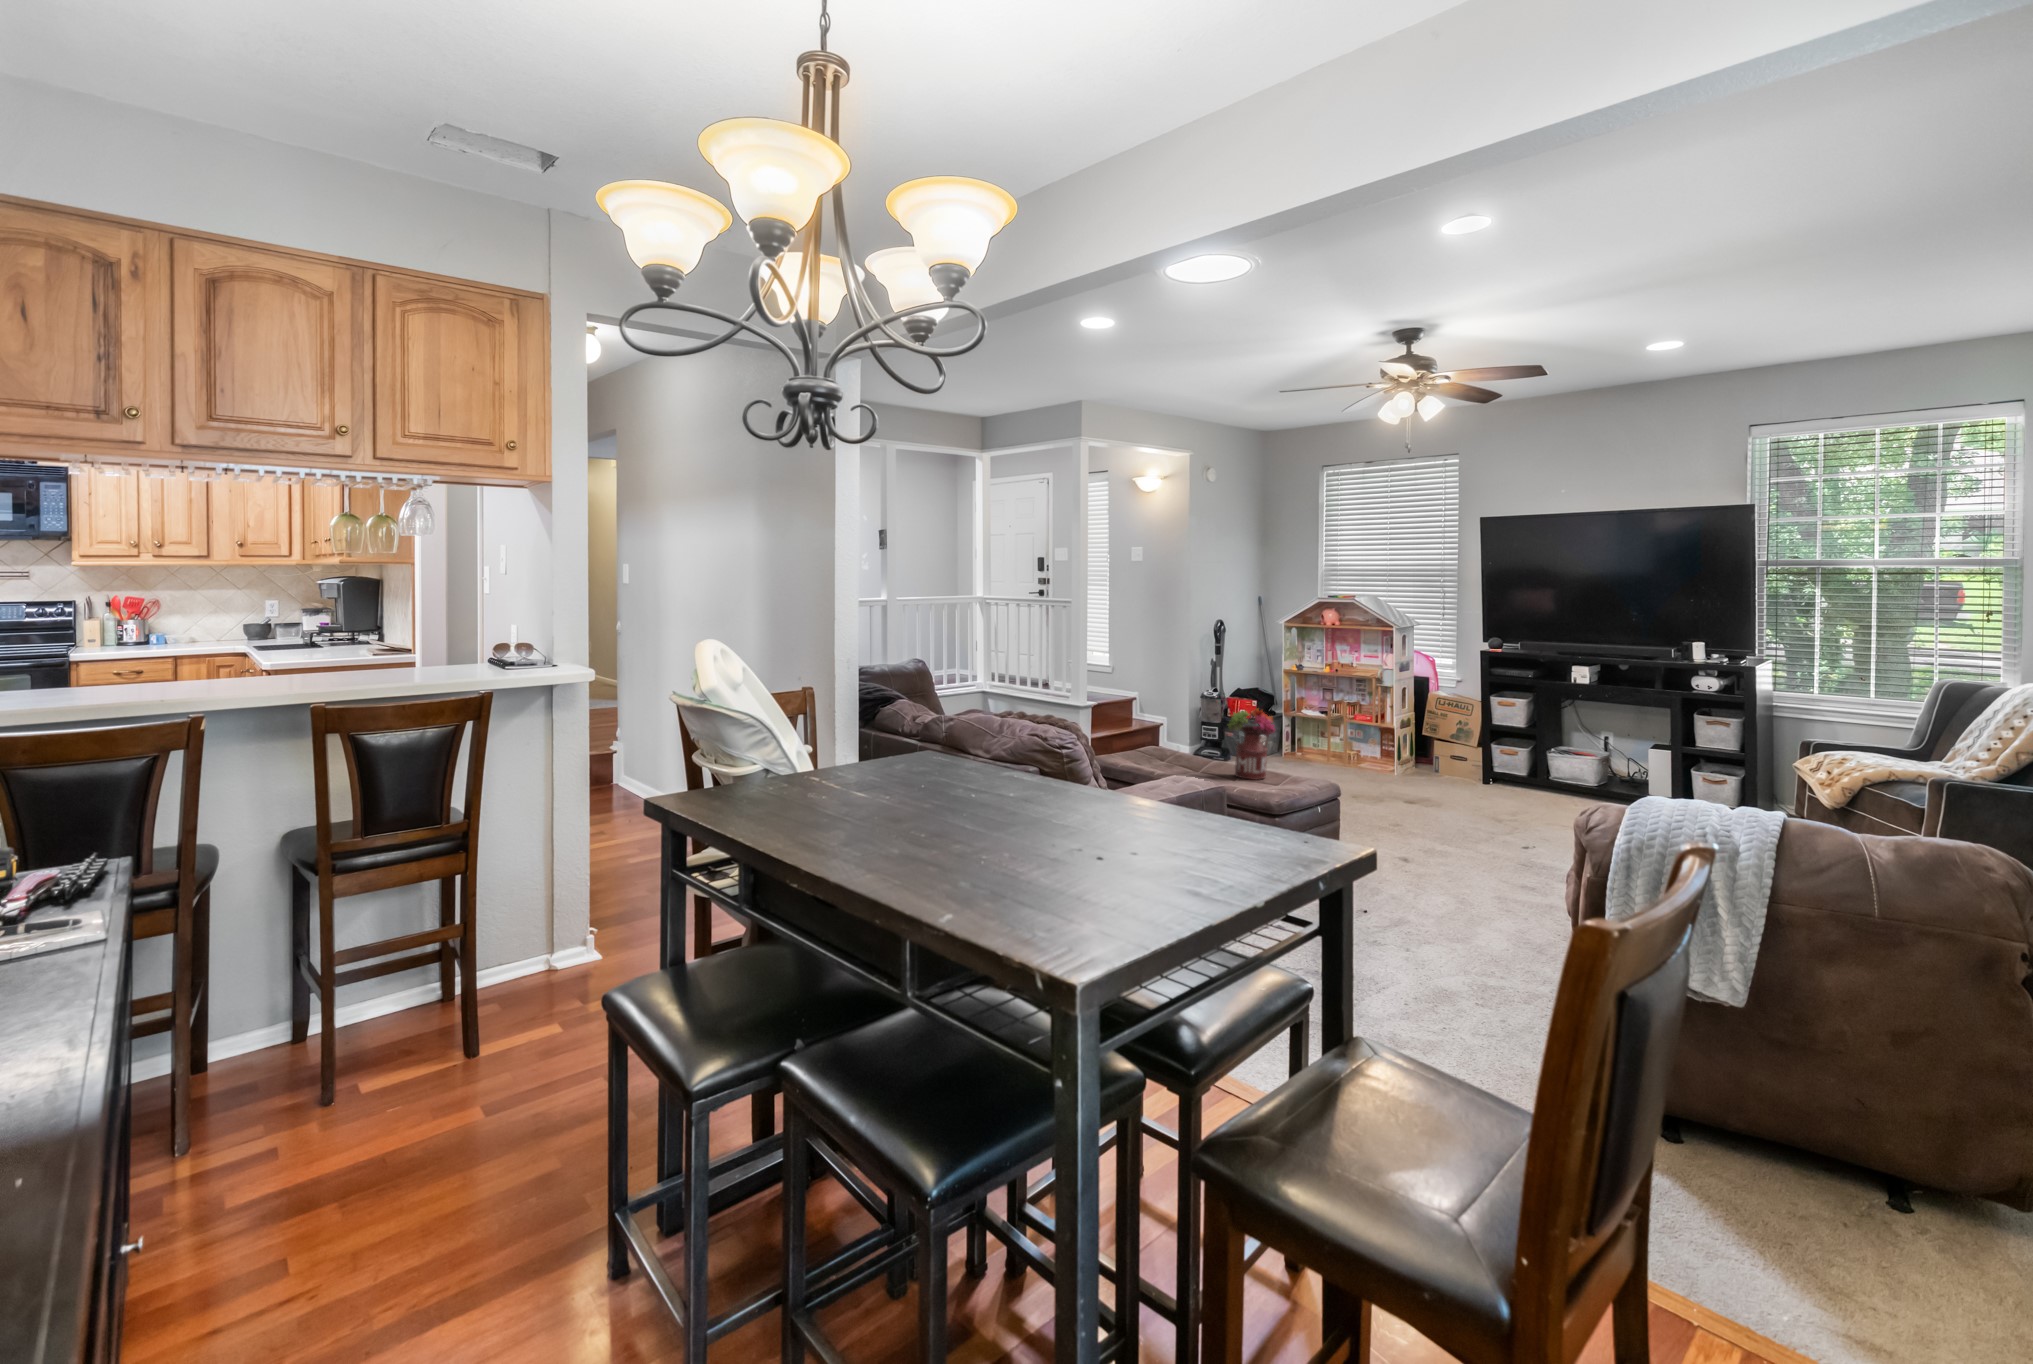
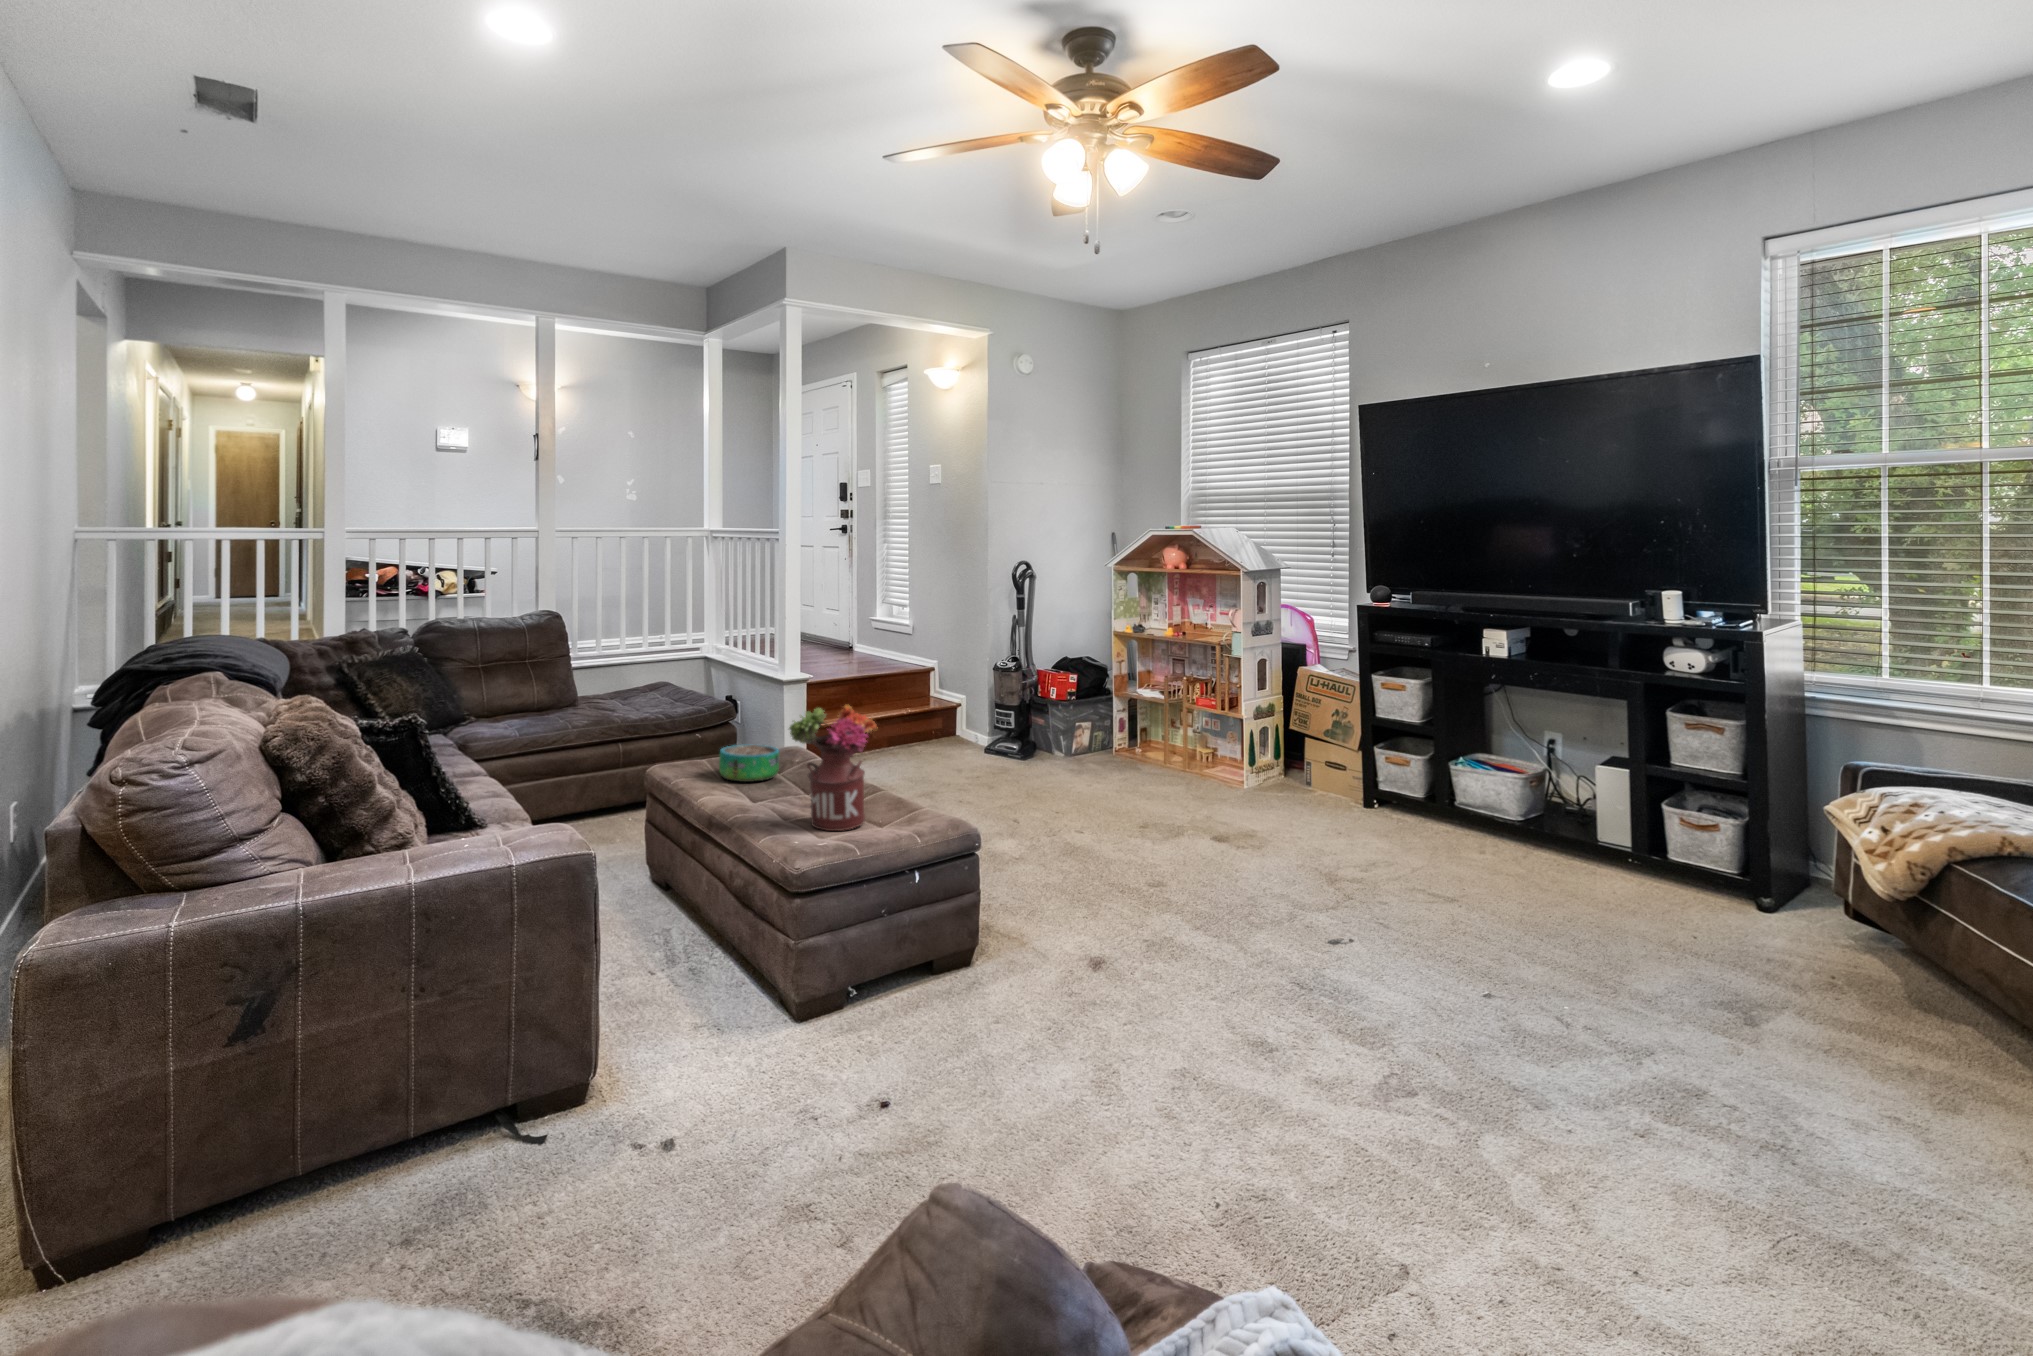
decorative bowl: none [1136,738,1172,759] -> present [719,745,779,782]

